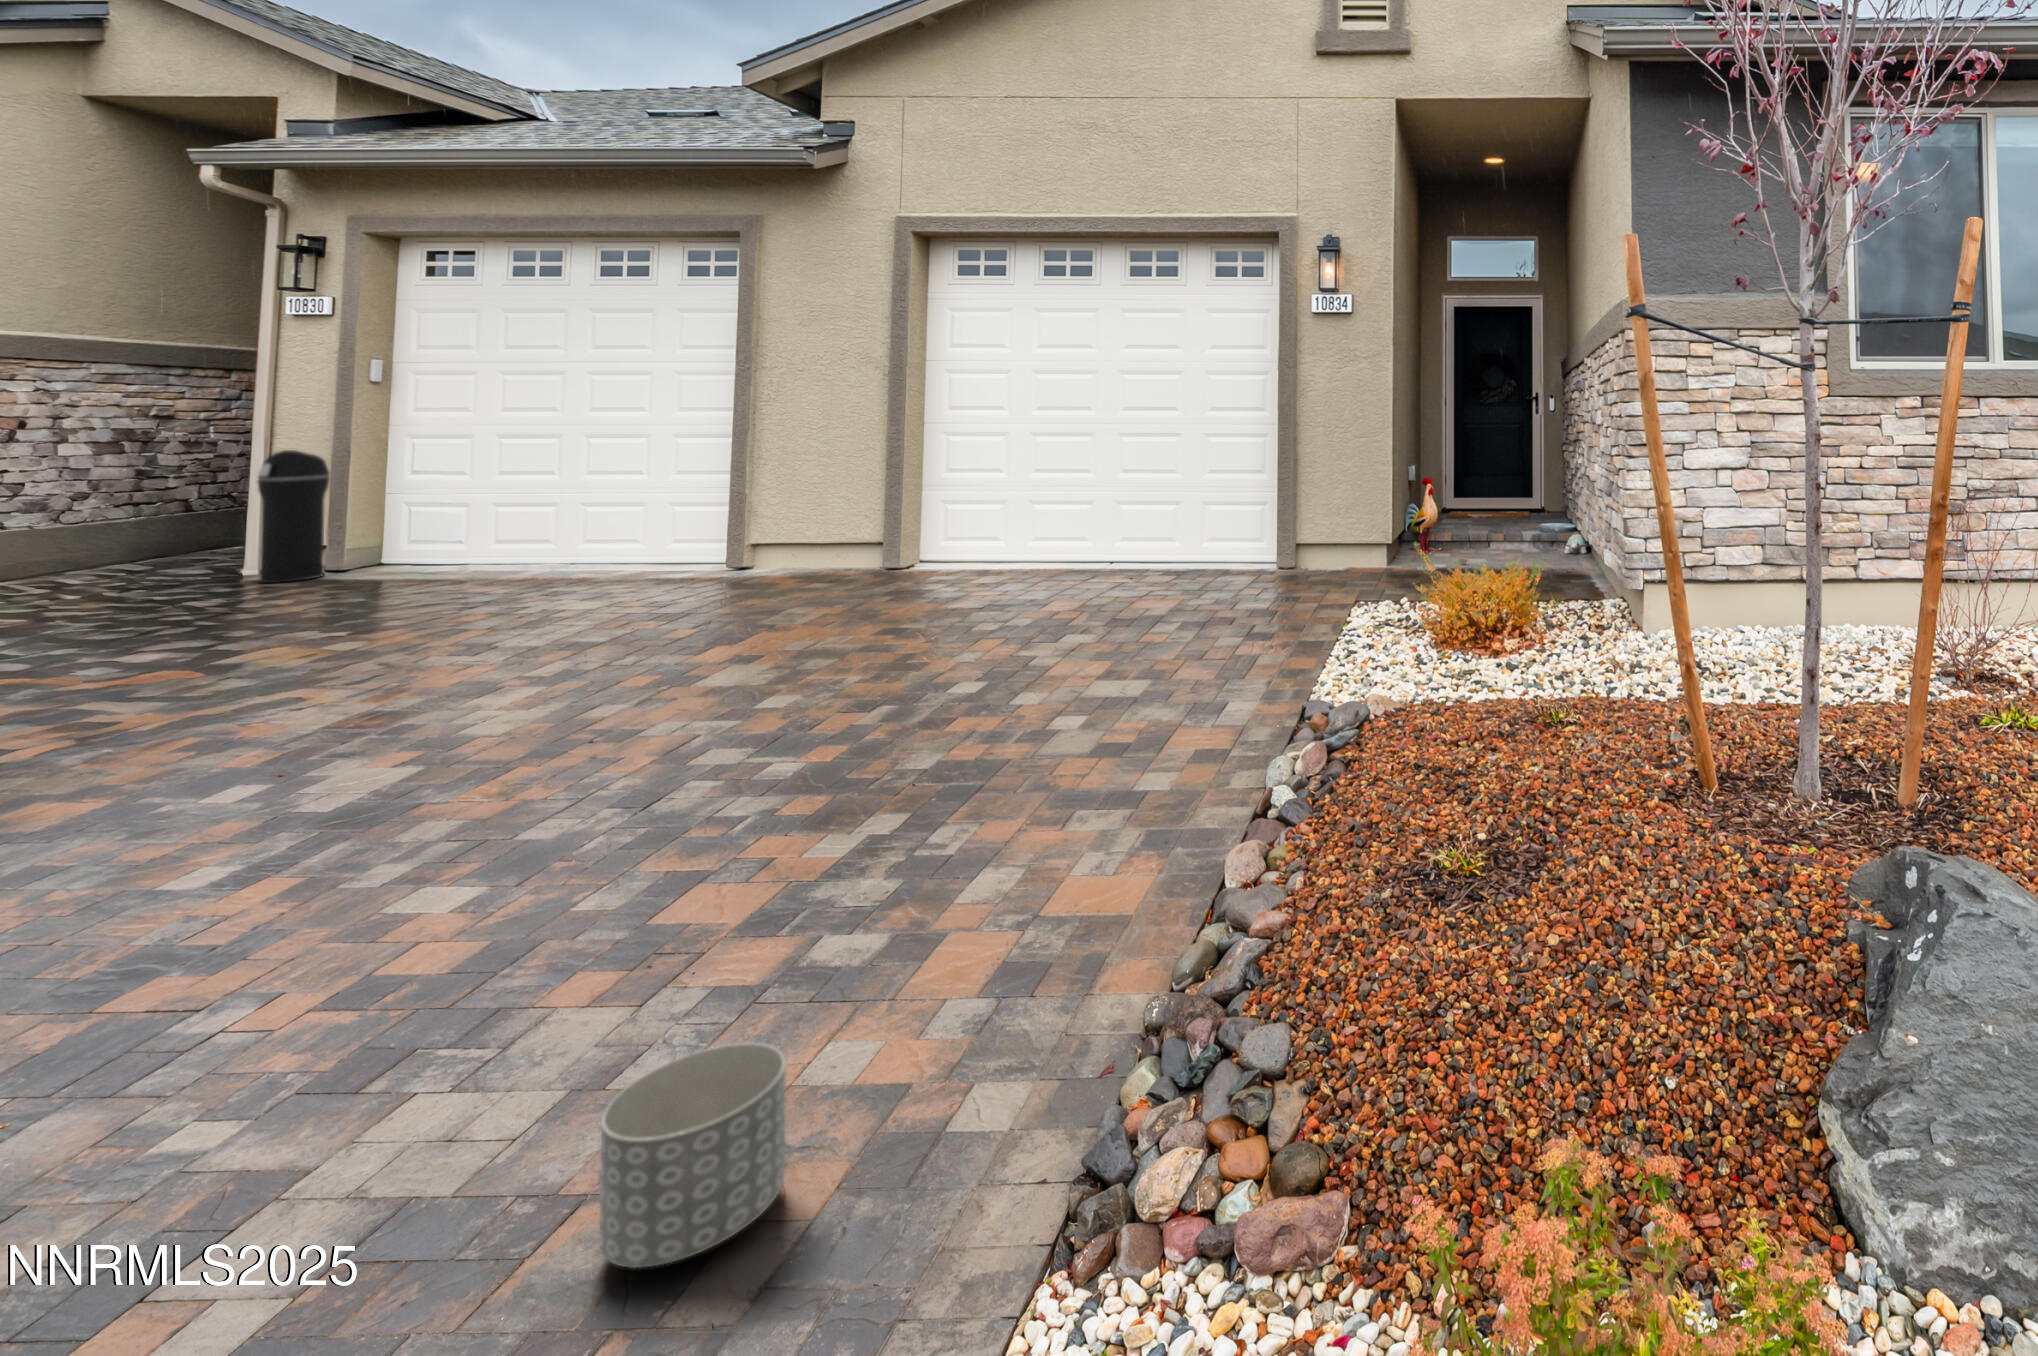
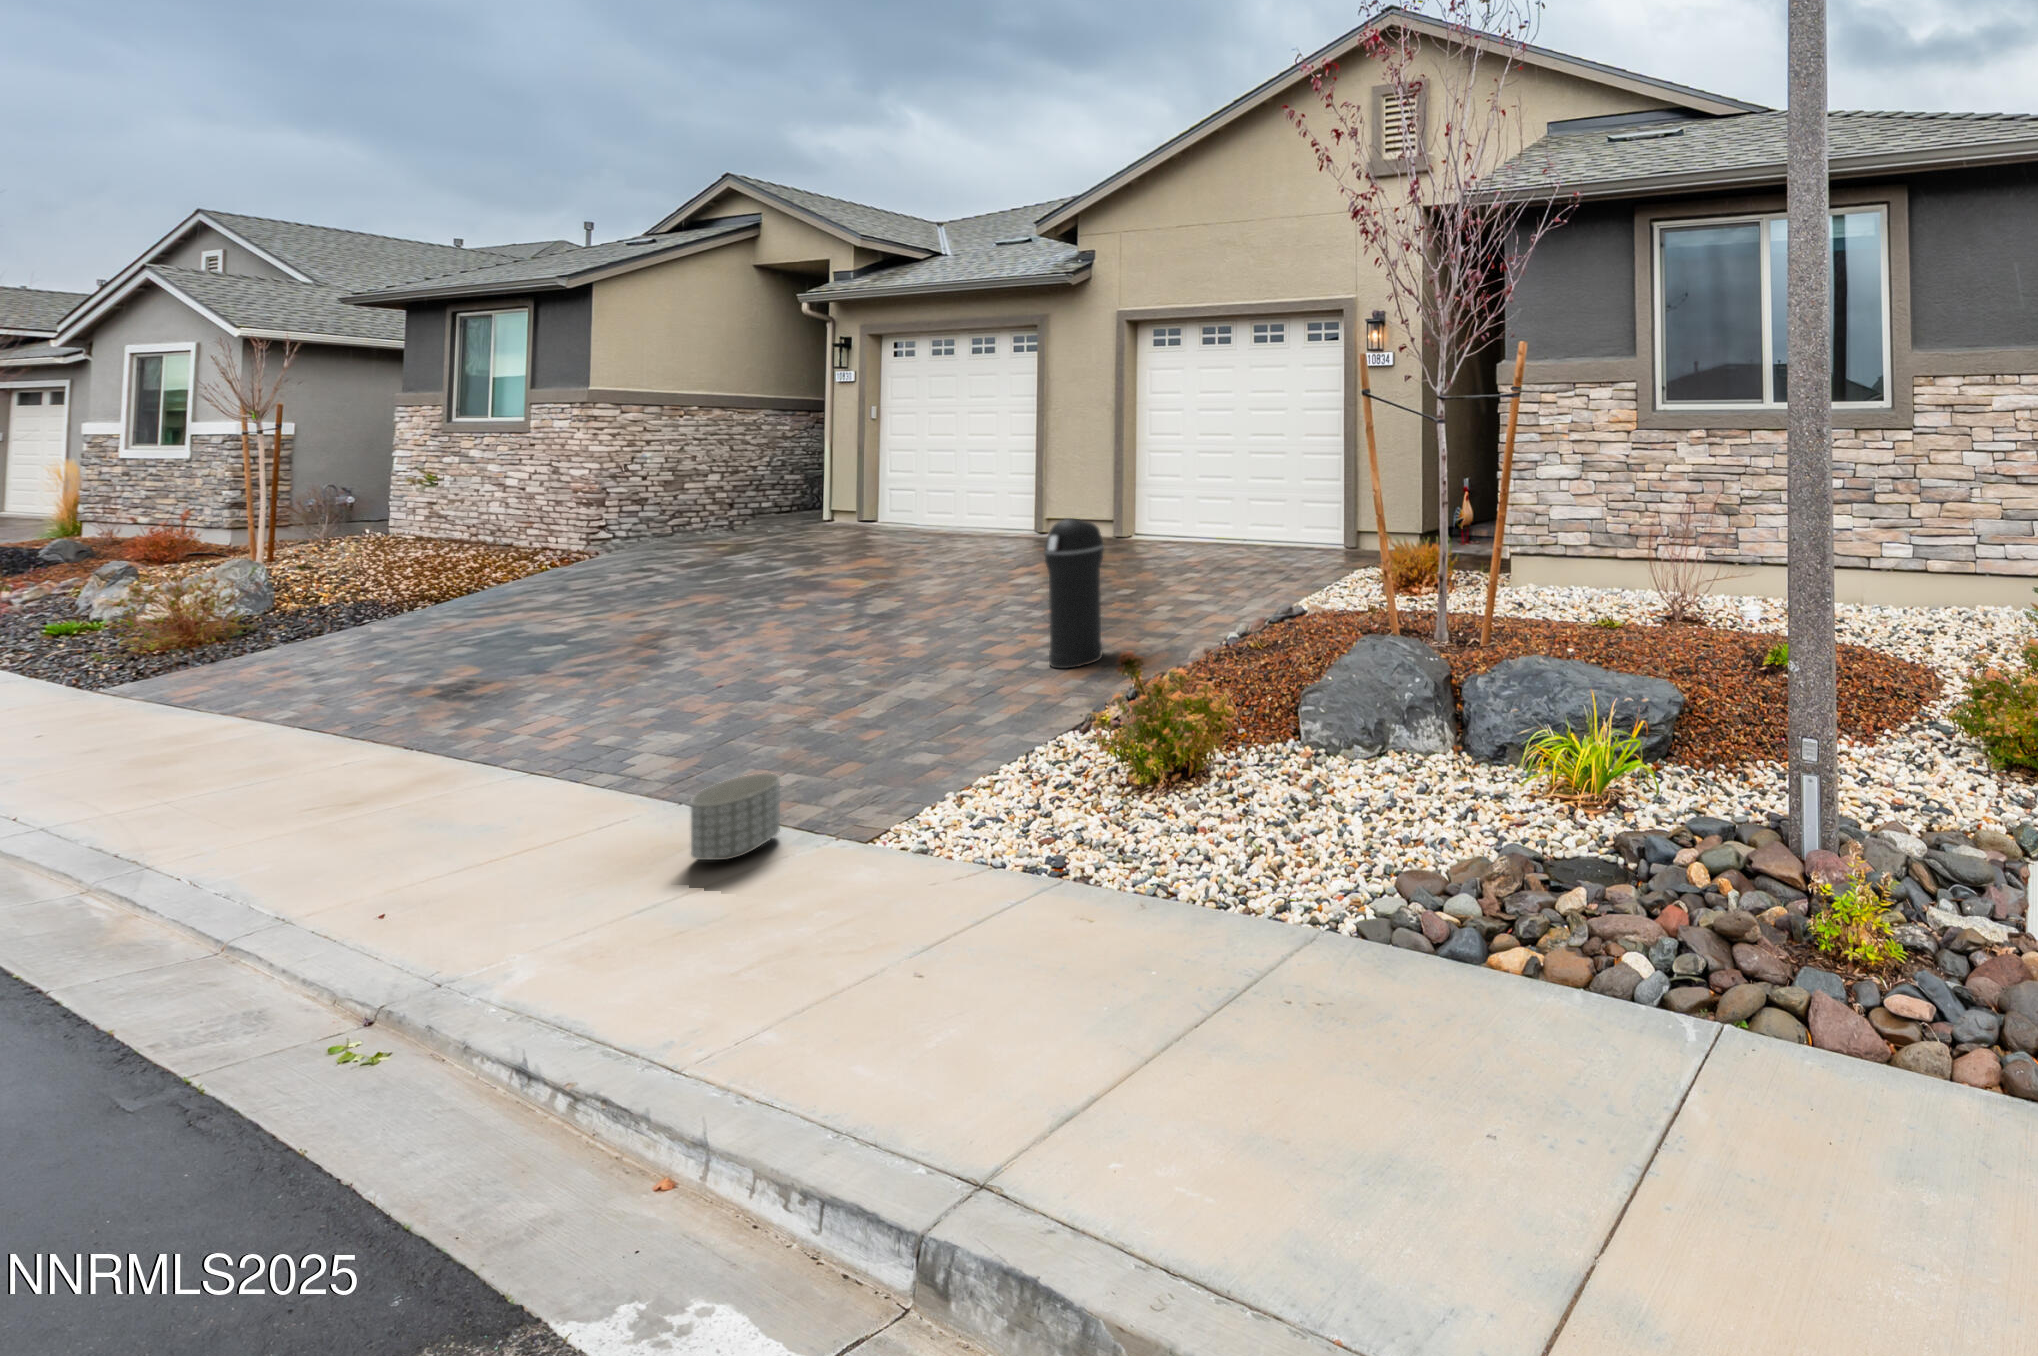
trash can: present [258,450,330,583] -> present [1044,518,1104,668]

